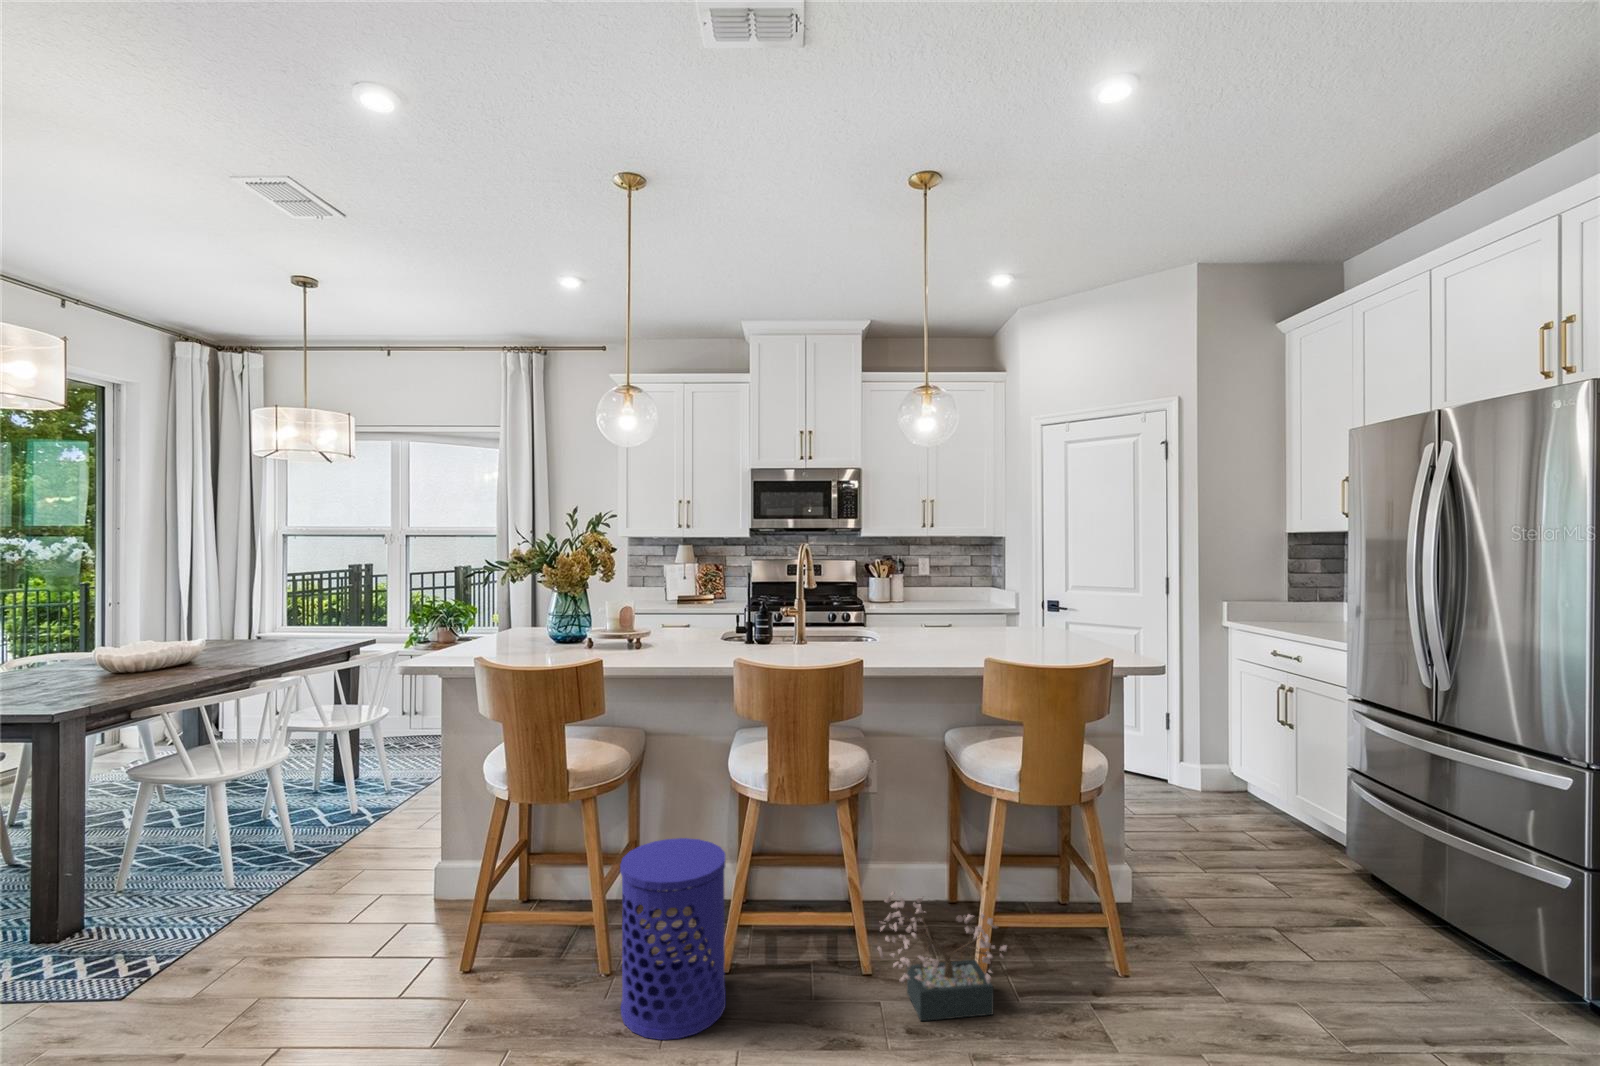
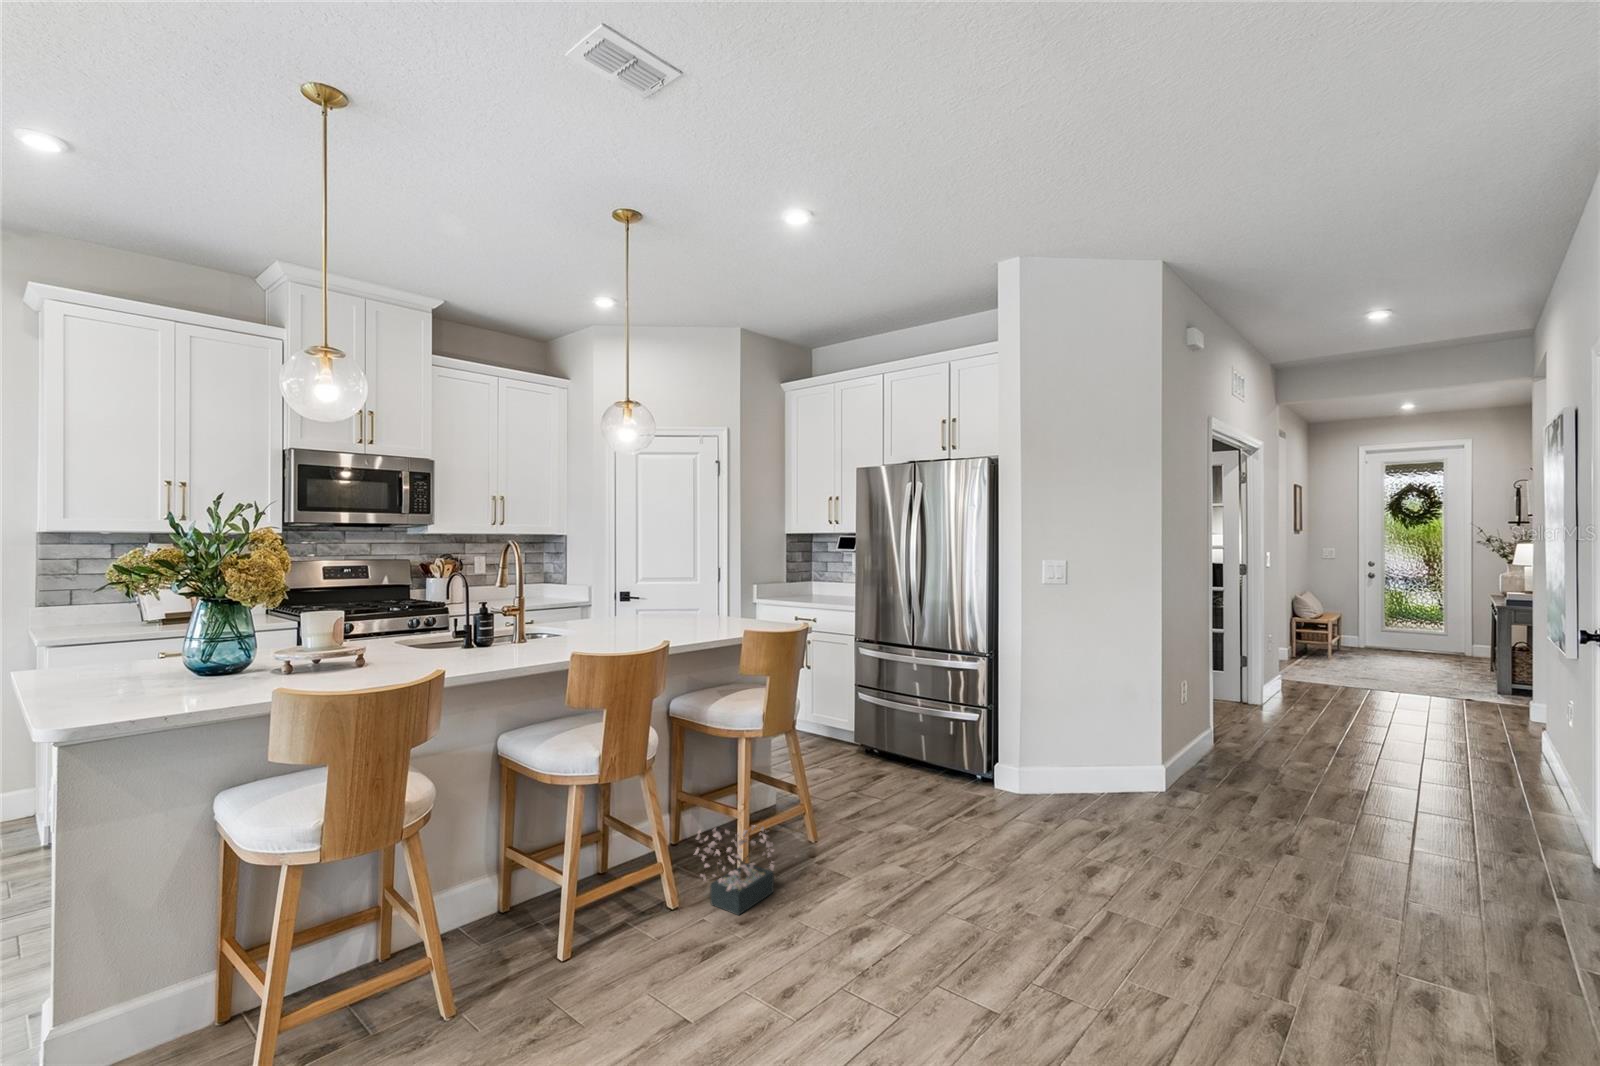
waste bin: present [620,838,726,1040] -> none [499,837,603,1026]

